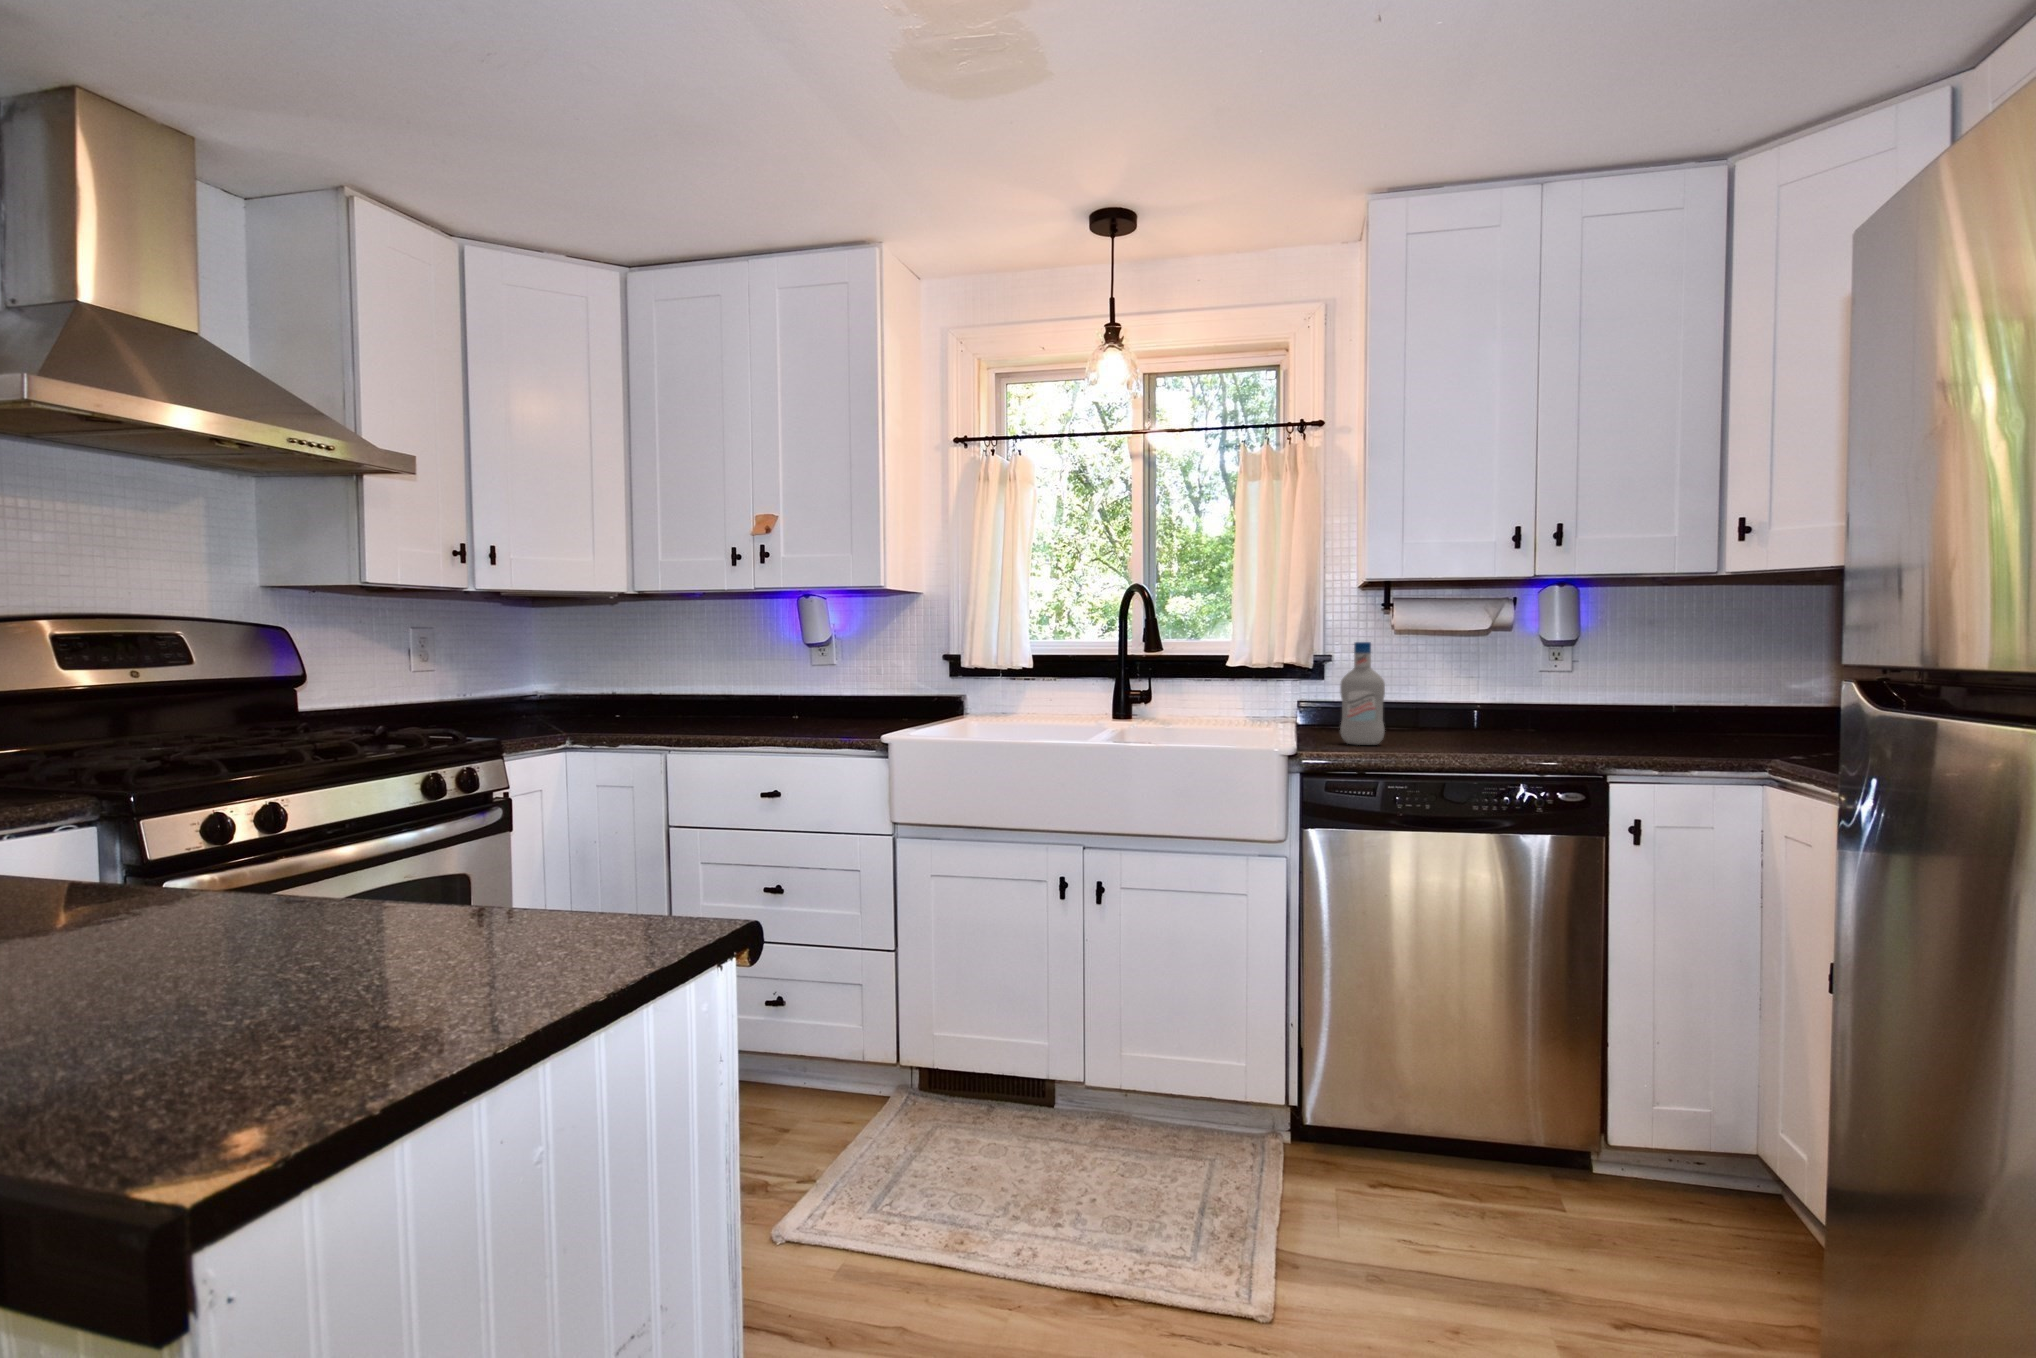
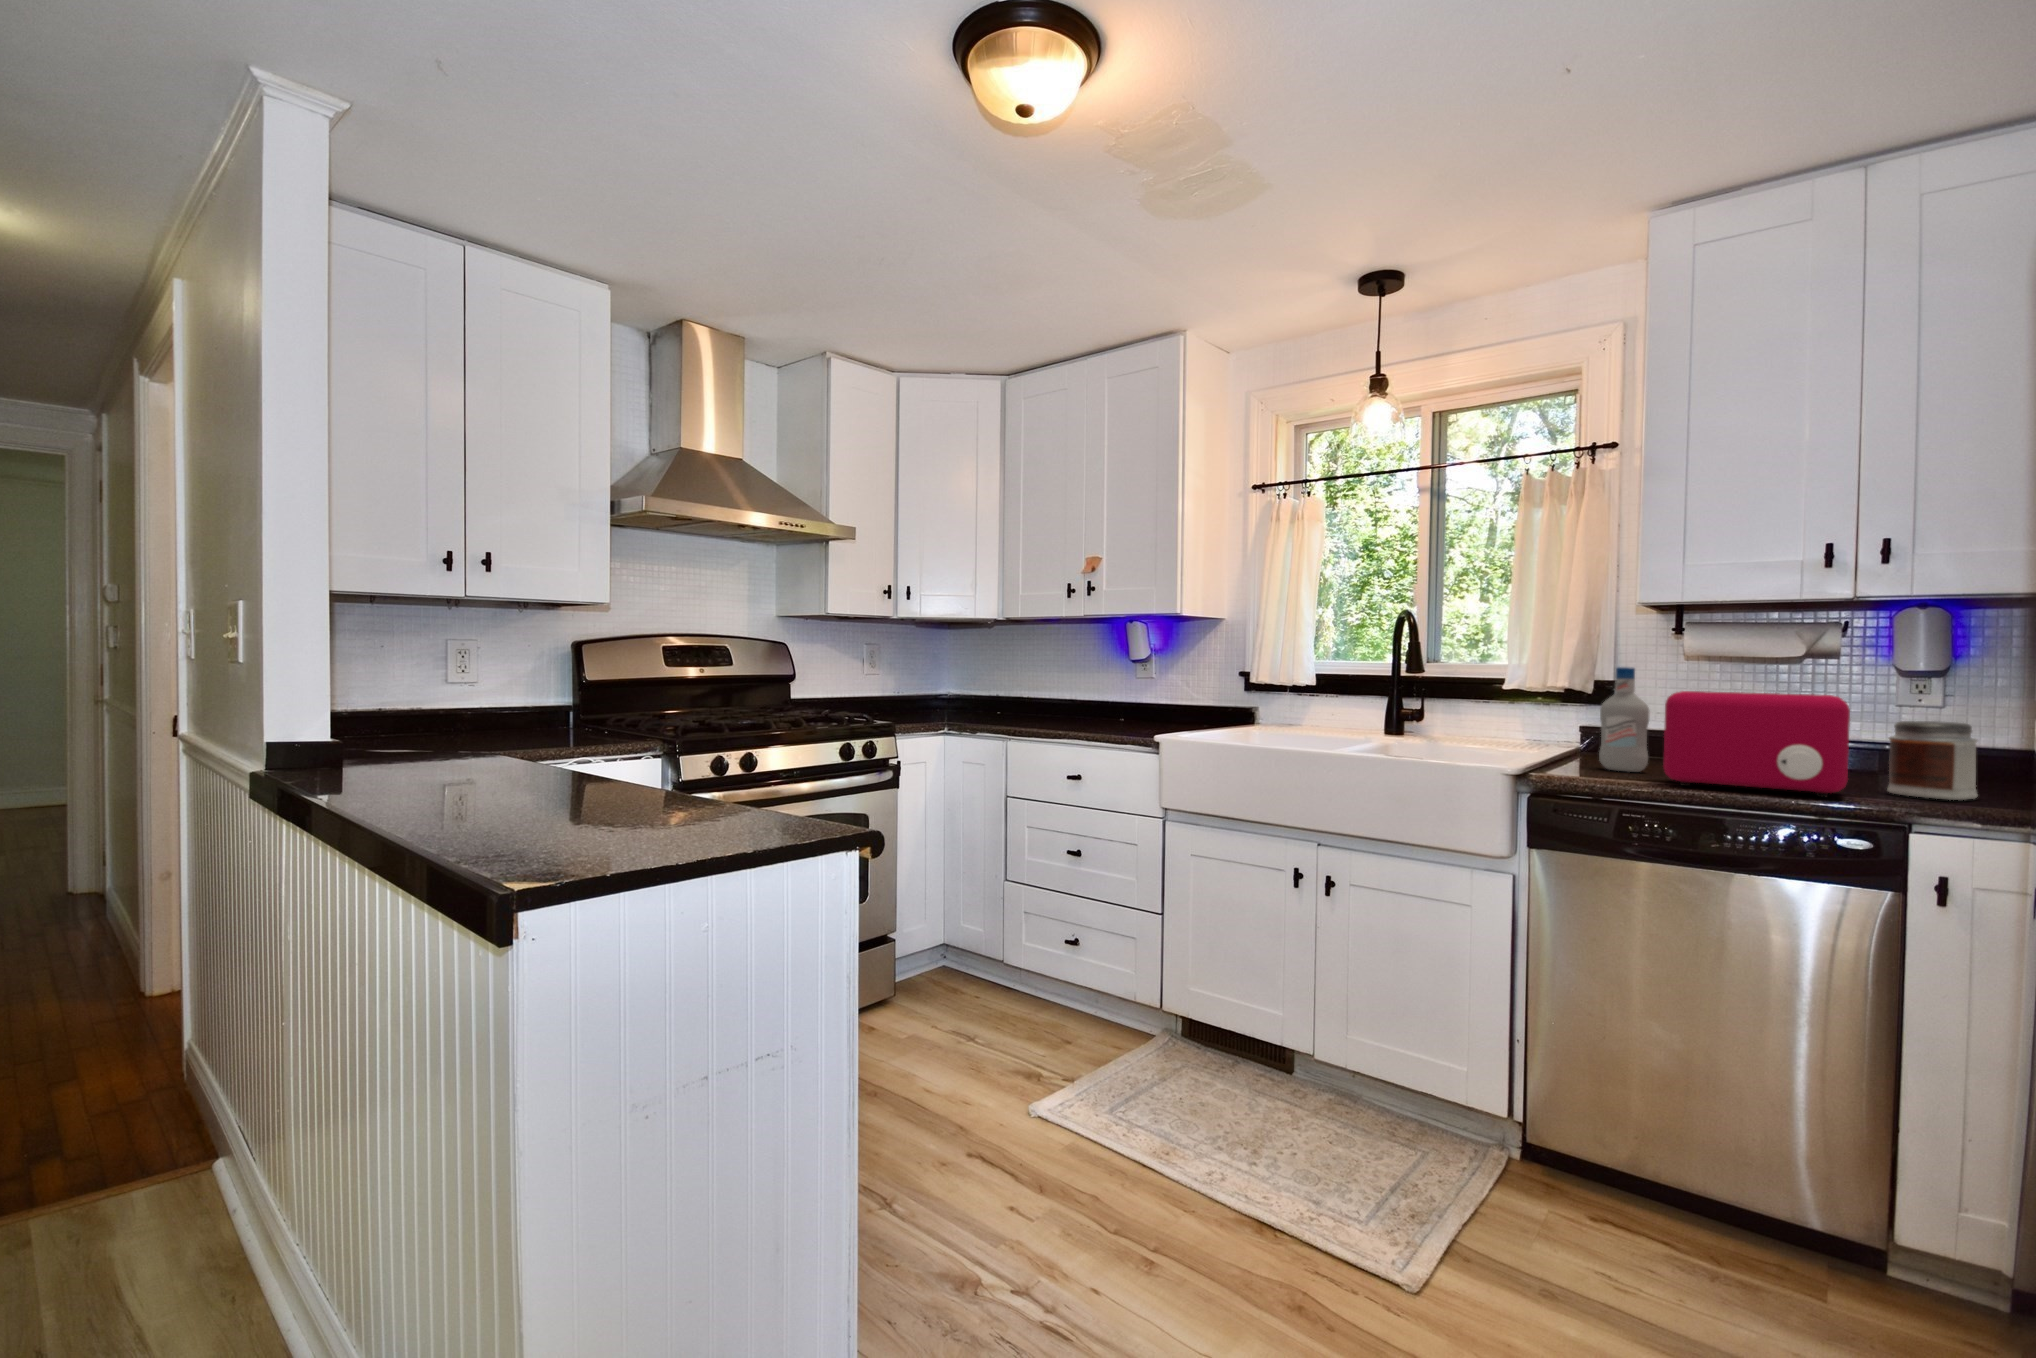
toaster: none [1411,664,1566,759] -> present [1664,691,1850,797]
jar: none [1577,685,1641,754] -> present [1888,721,1978,800]

